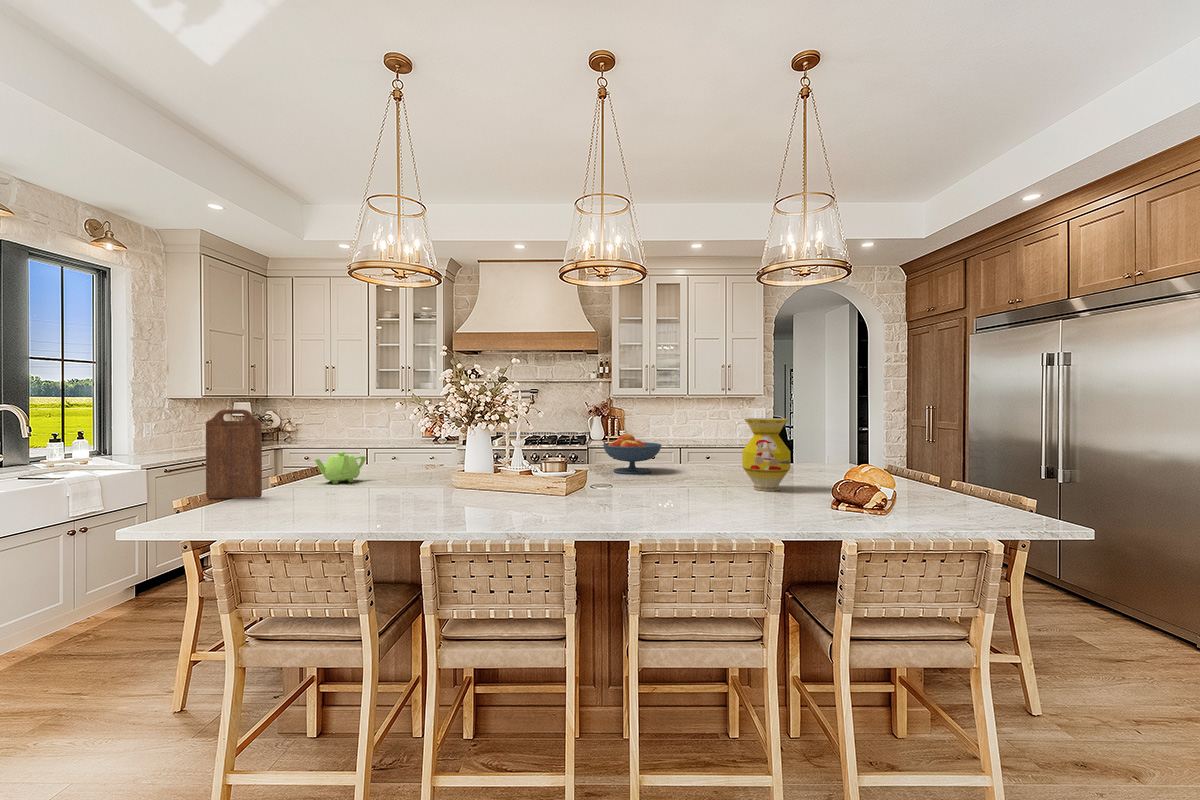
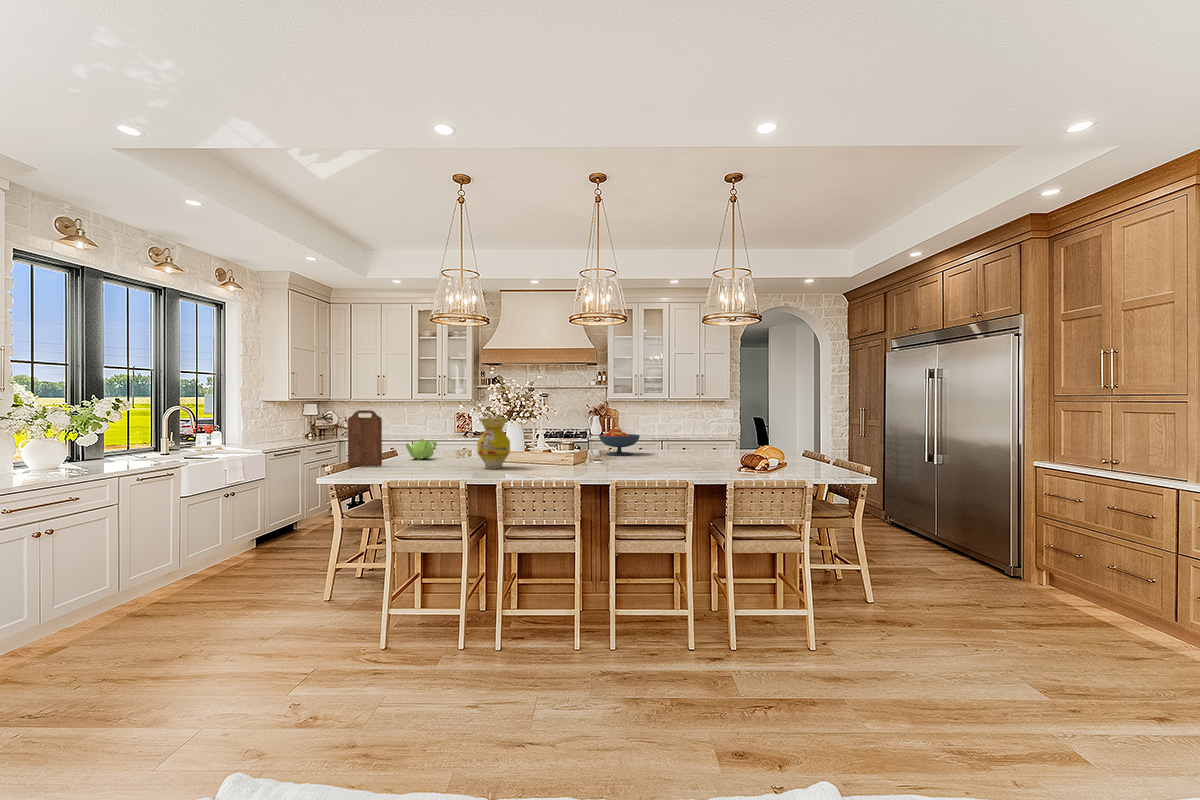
vase: present [742,418,791,491] -> present [477,418,510,469]

